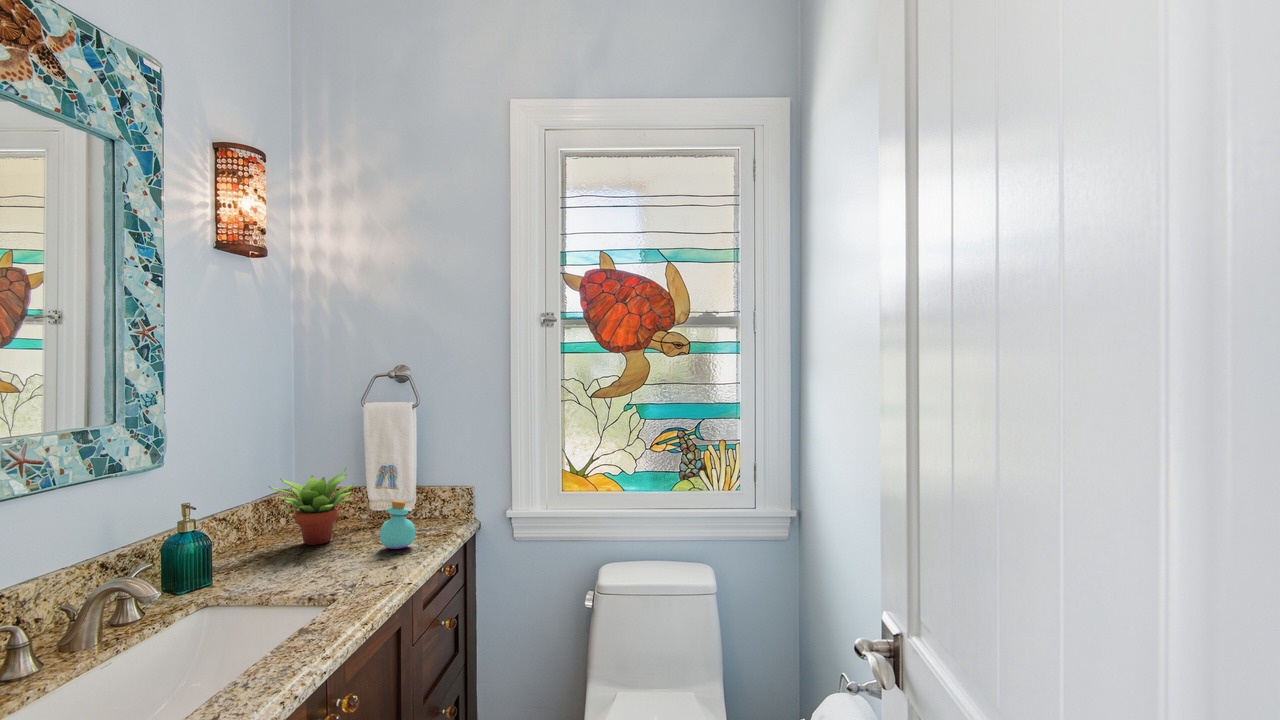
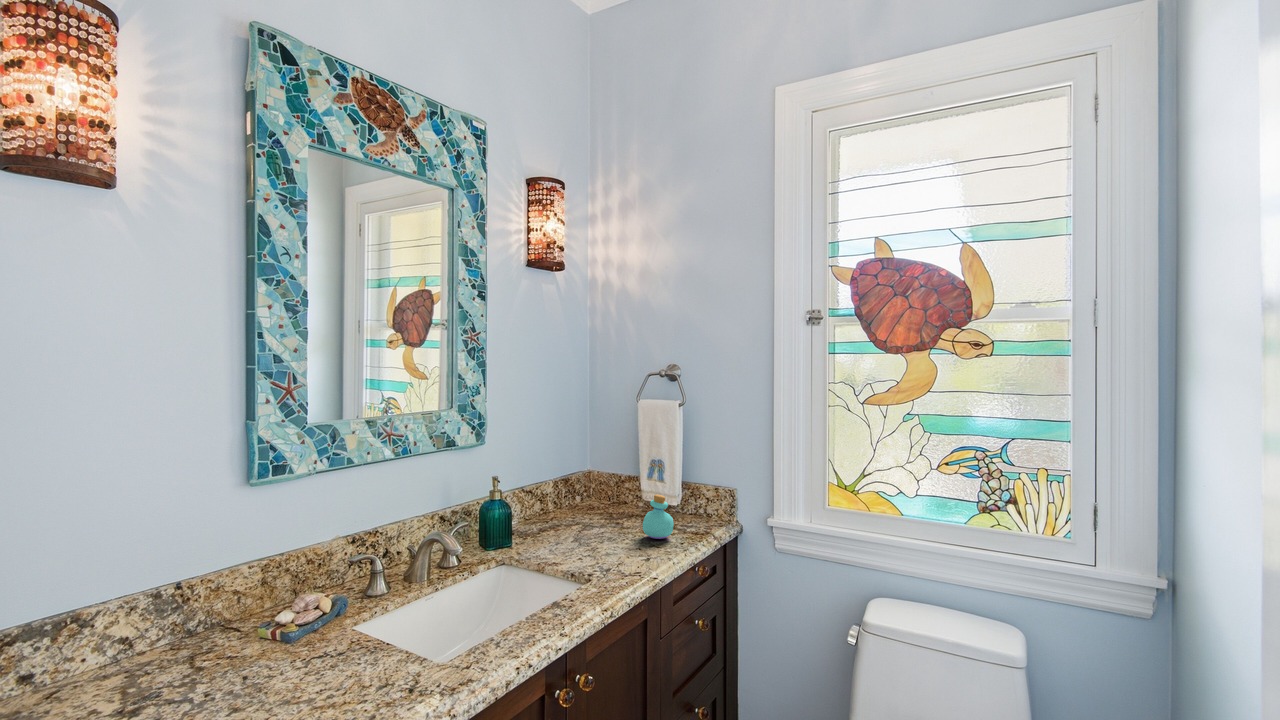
succulent plant: present [269,468,354,545] -> none [561,458,629,523]

